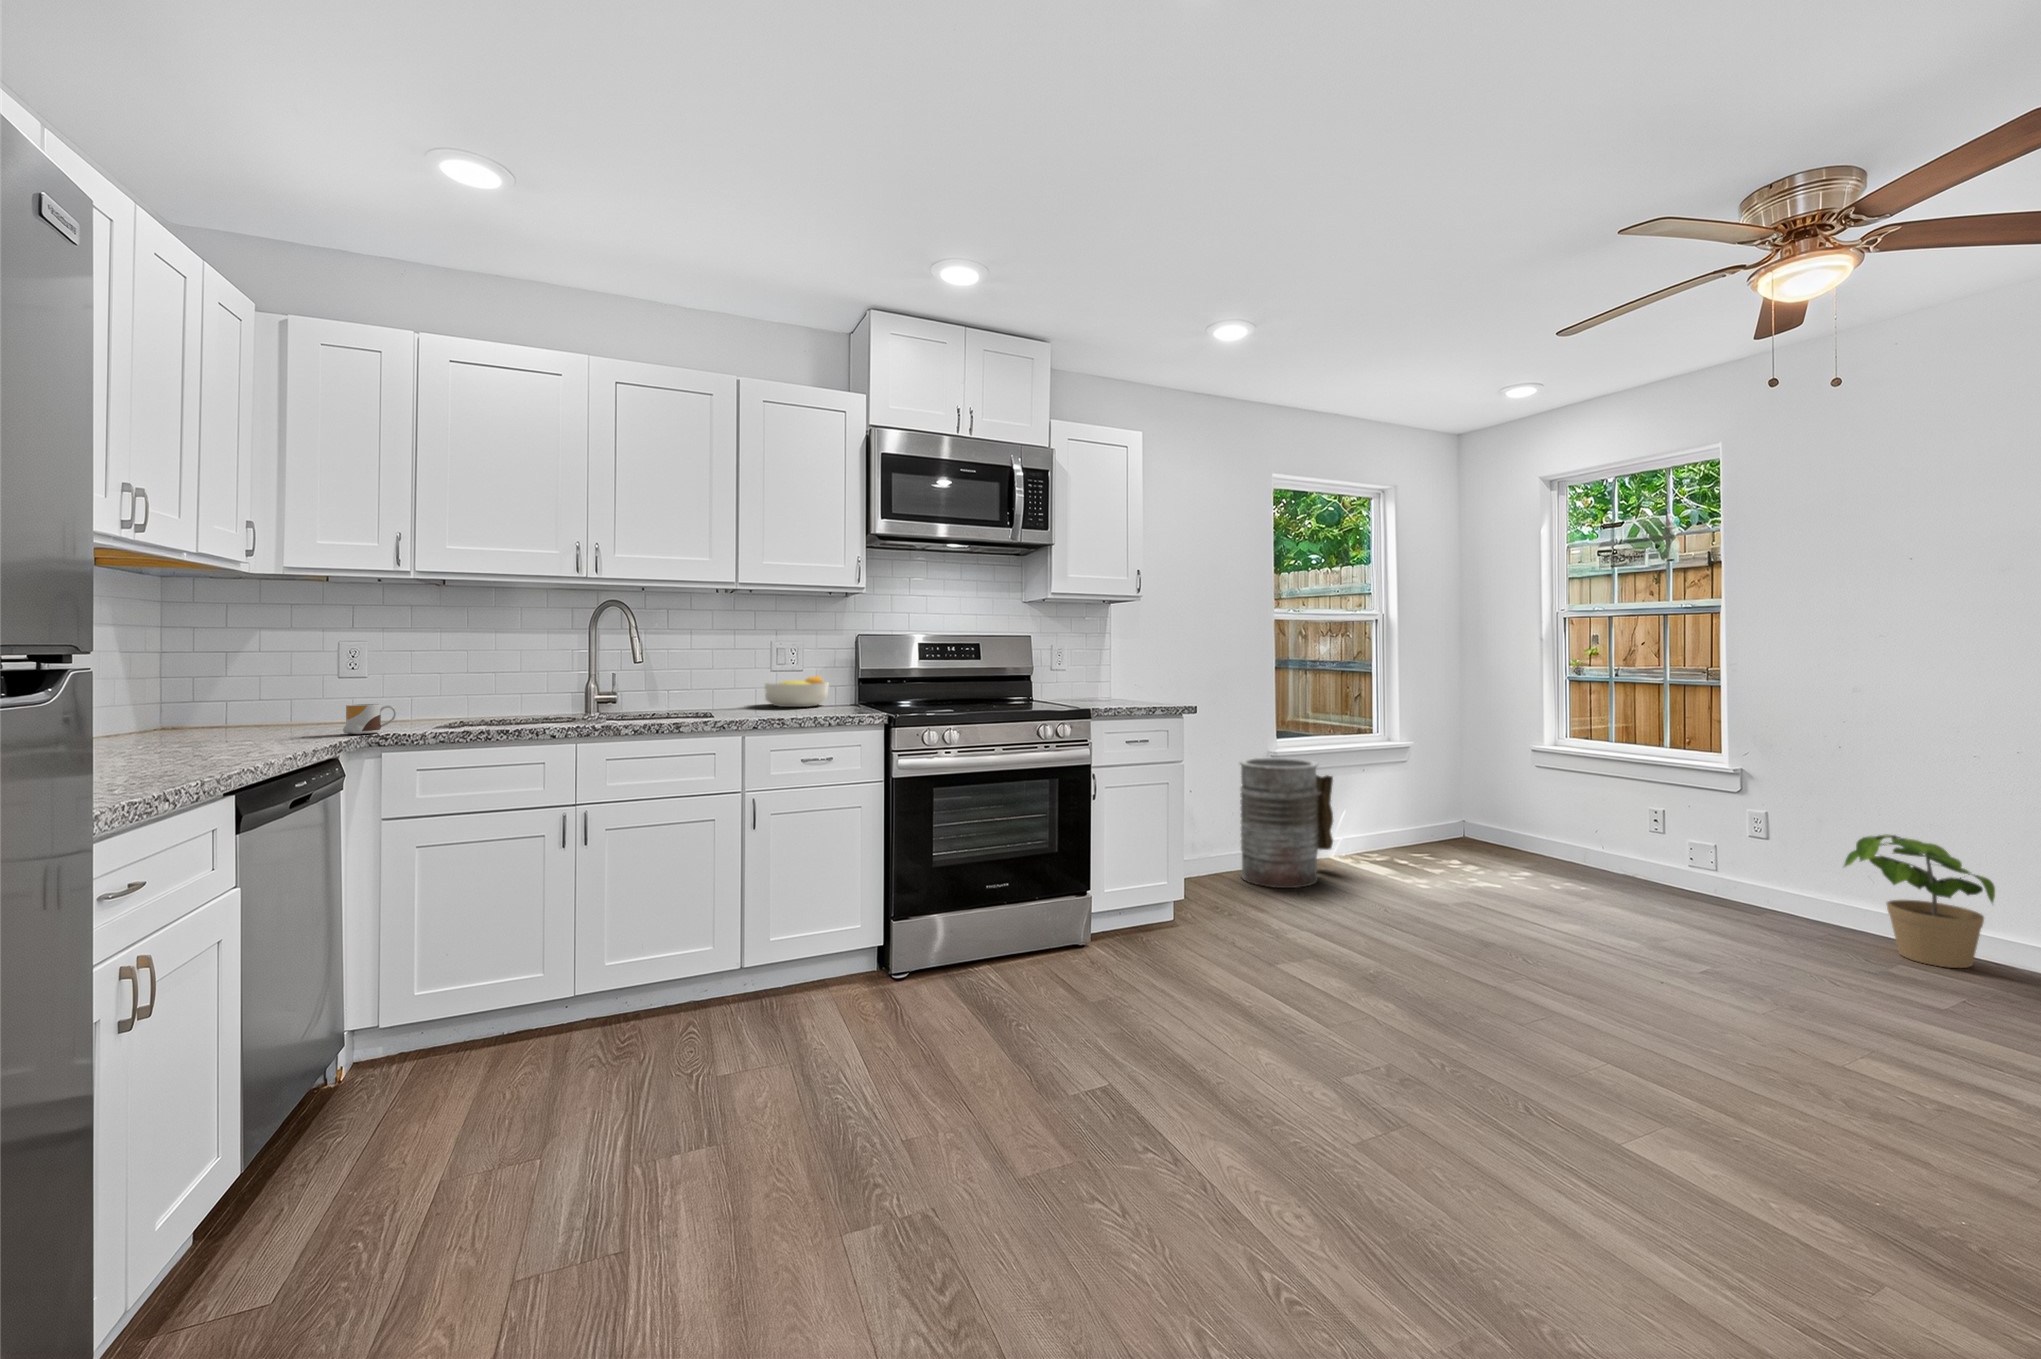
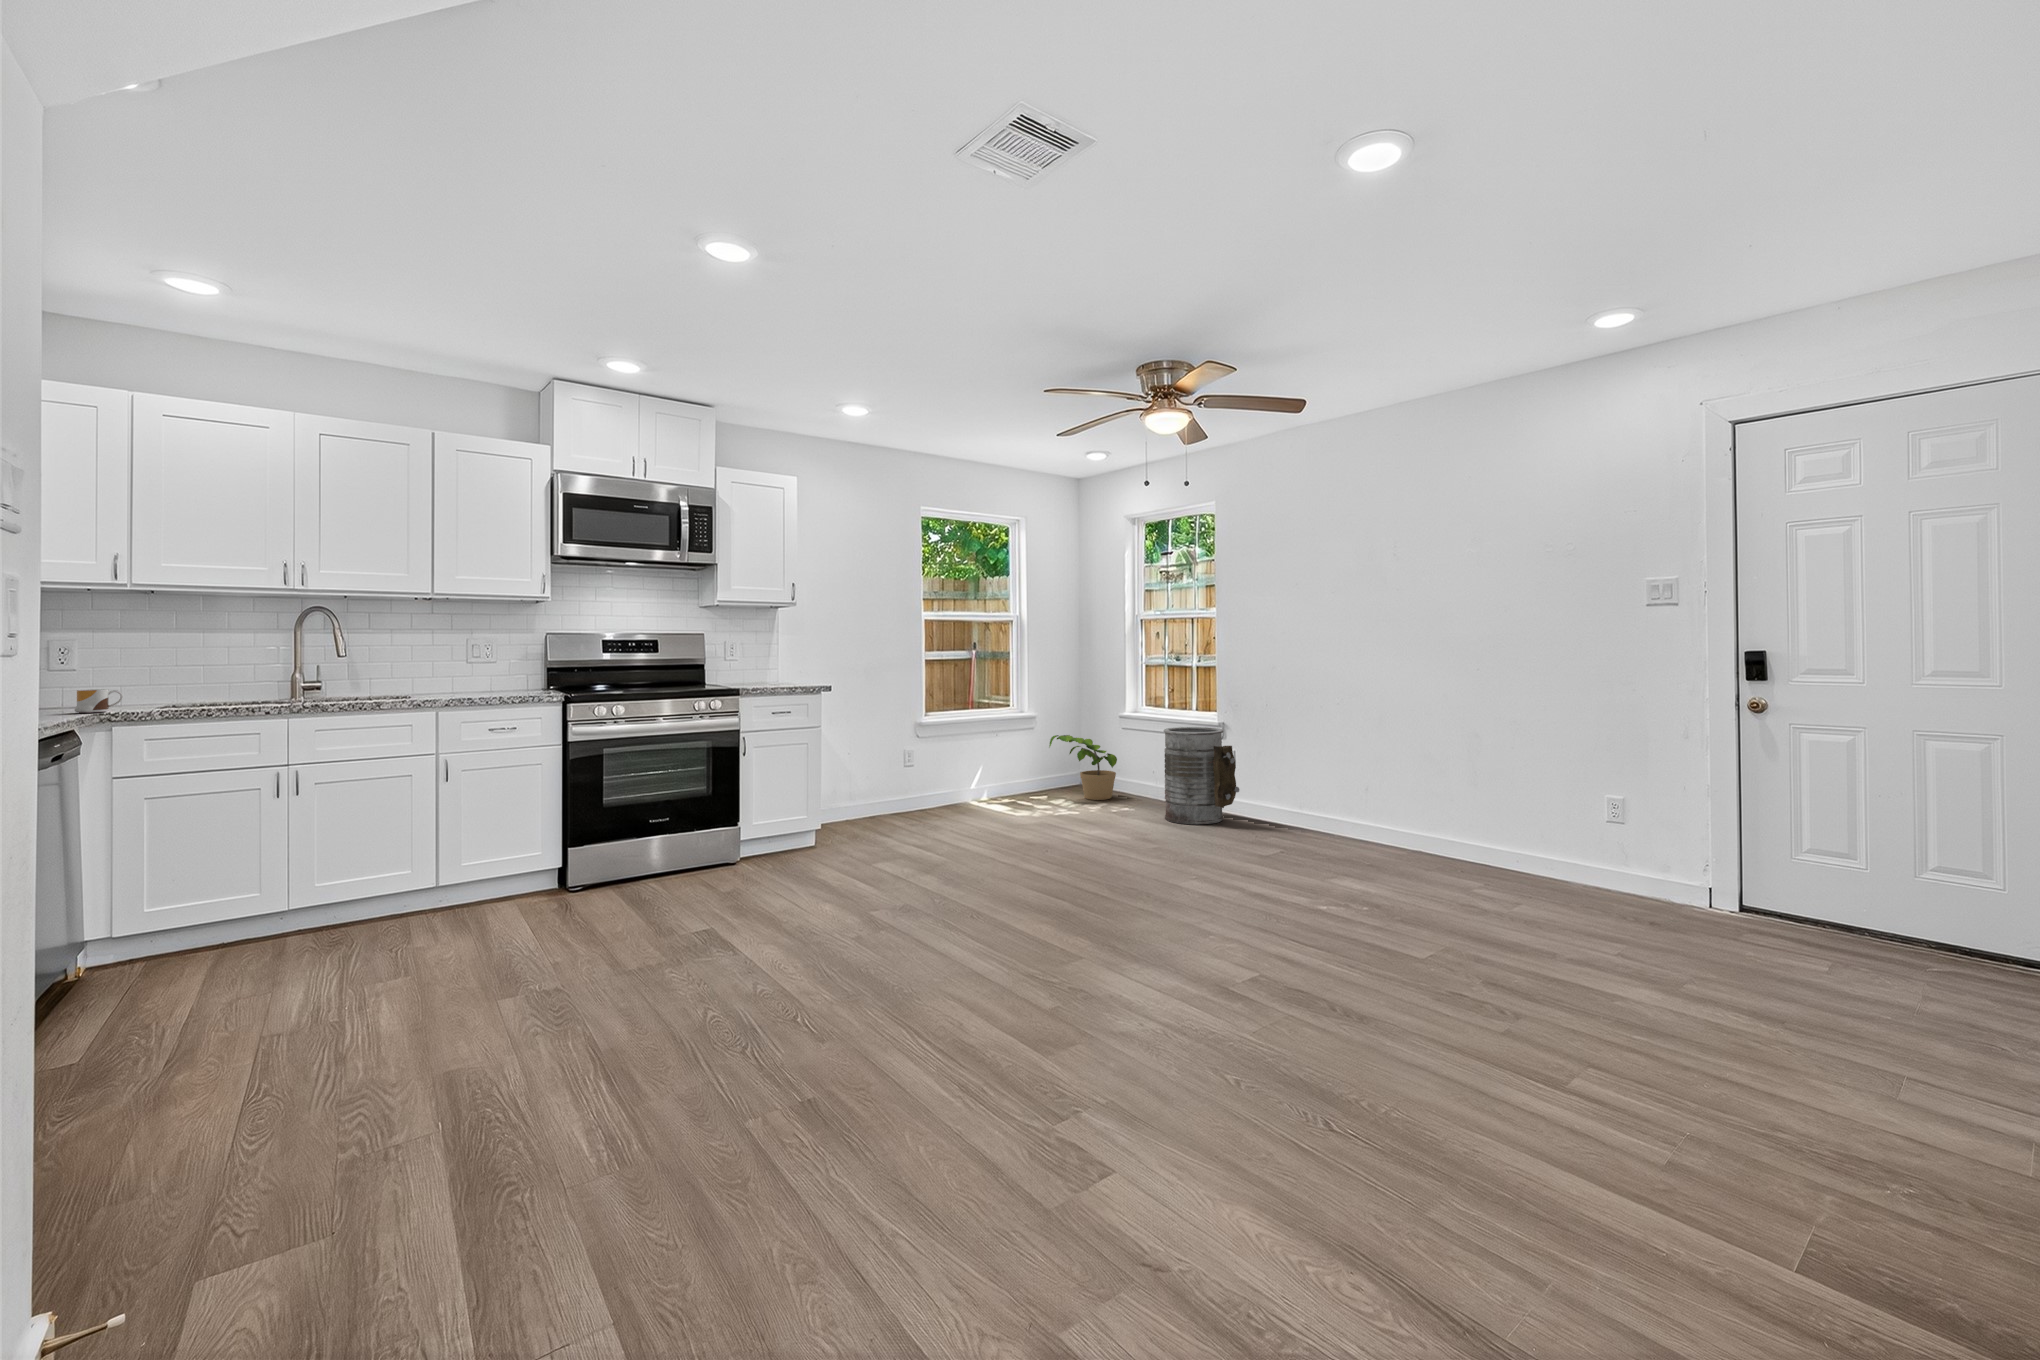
fruit bowl: present [765,676,829,707] -> none [460,663,520,691]
trash can: present [1240,758,1333,888] -> present [1164,727,1239,825]
potted plant: present [1844,835,1995,968] -> present [1049,735,1117,800]

